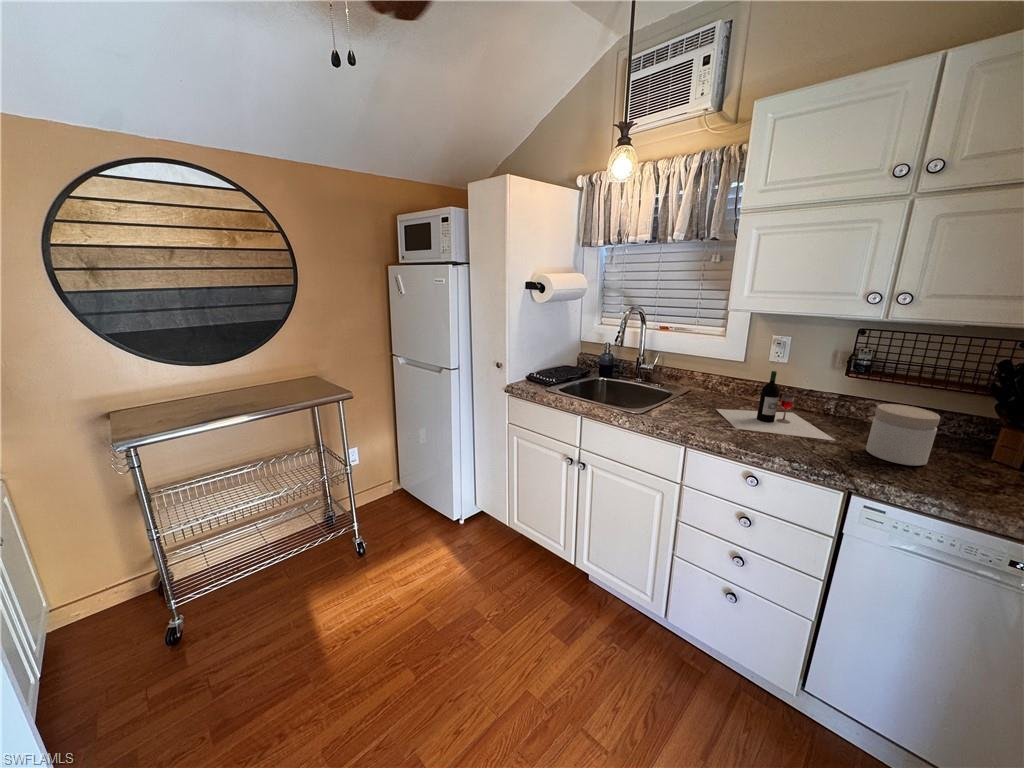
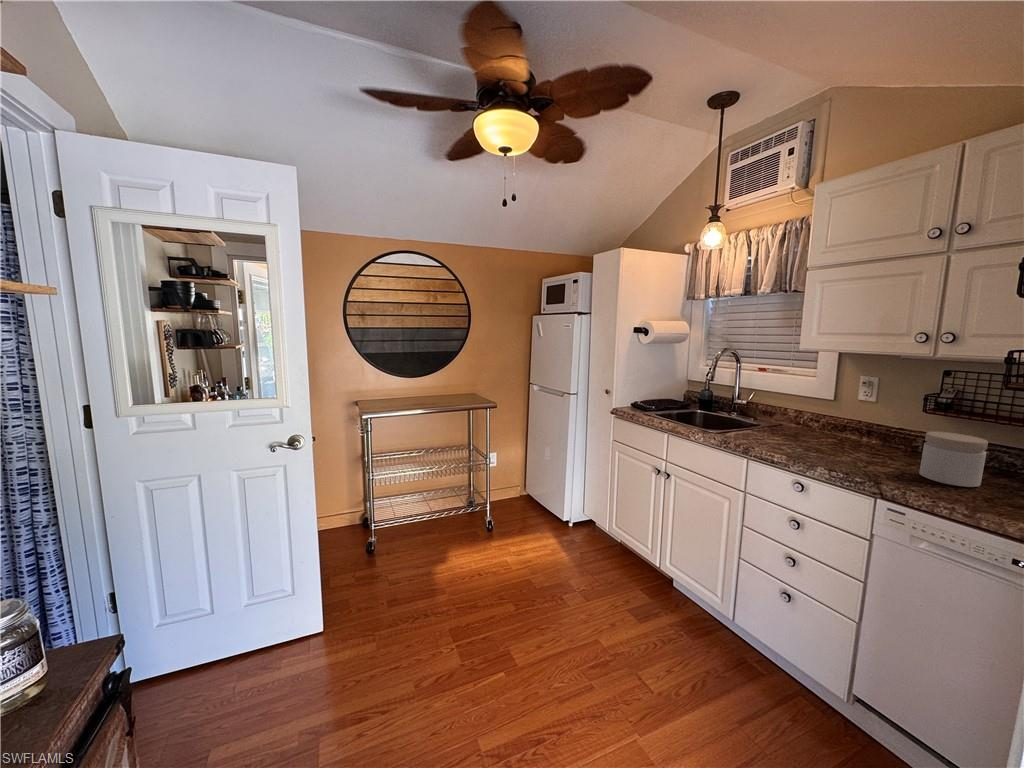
wine bottle: present [716,371,834,440] -> none [792,403,899,467]

